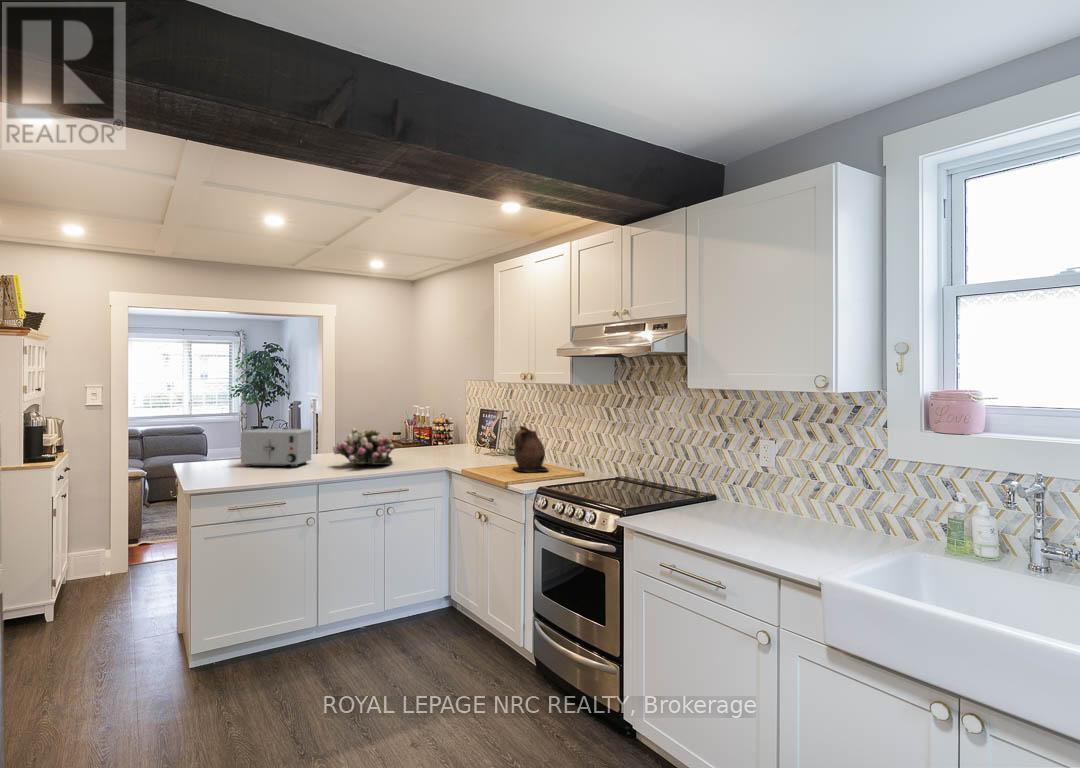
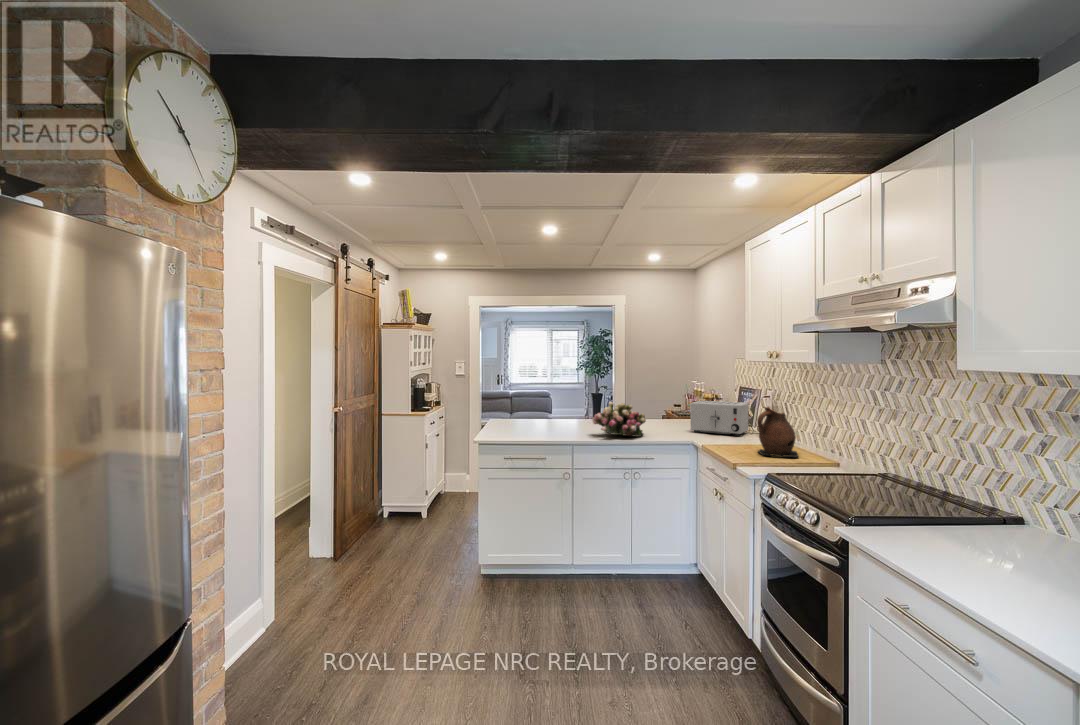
toaster: present [241,429,311,467] -> present [690,401,748,436]

